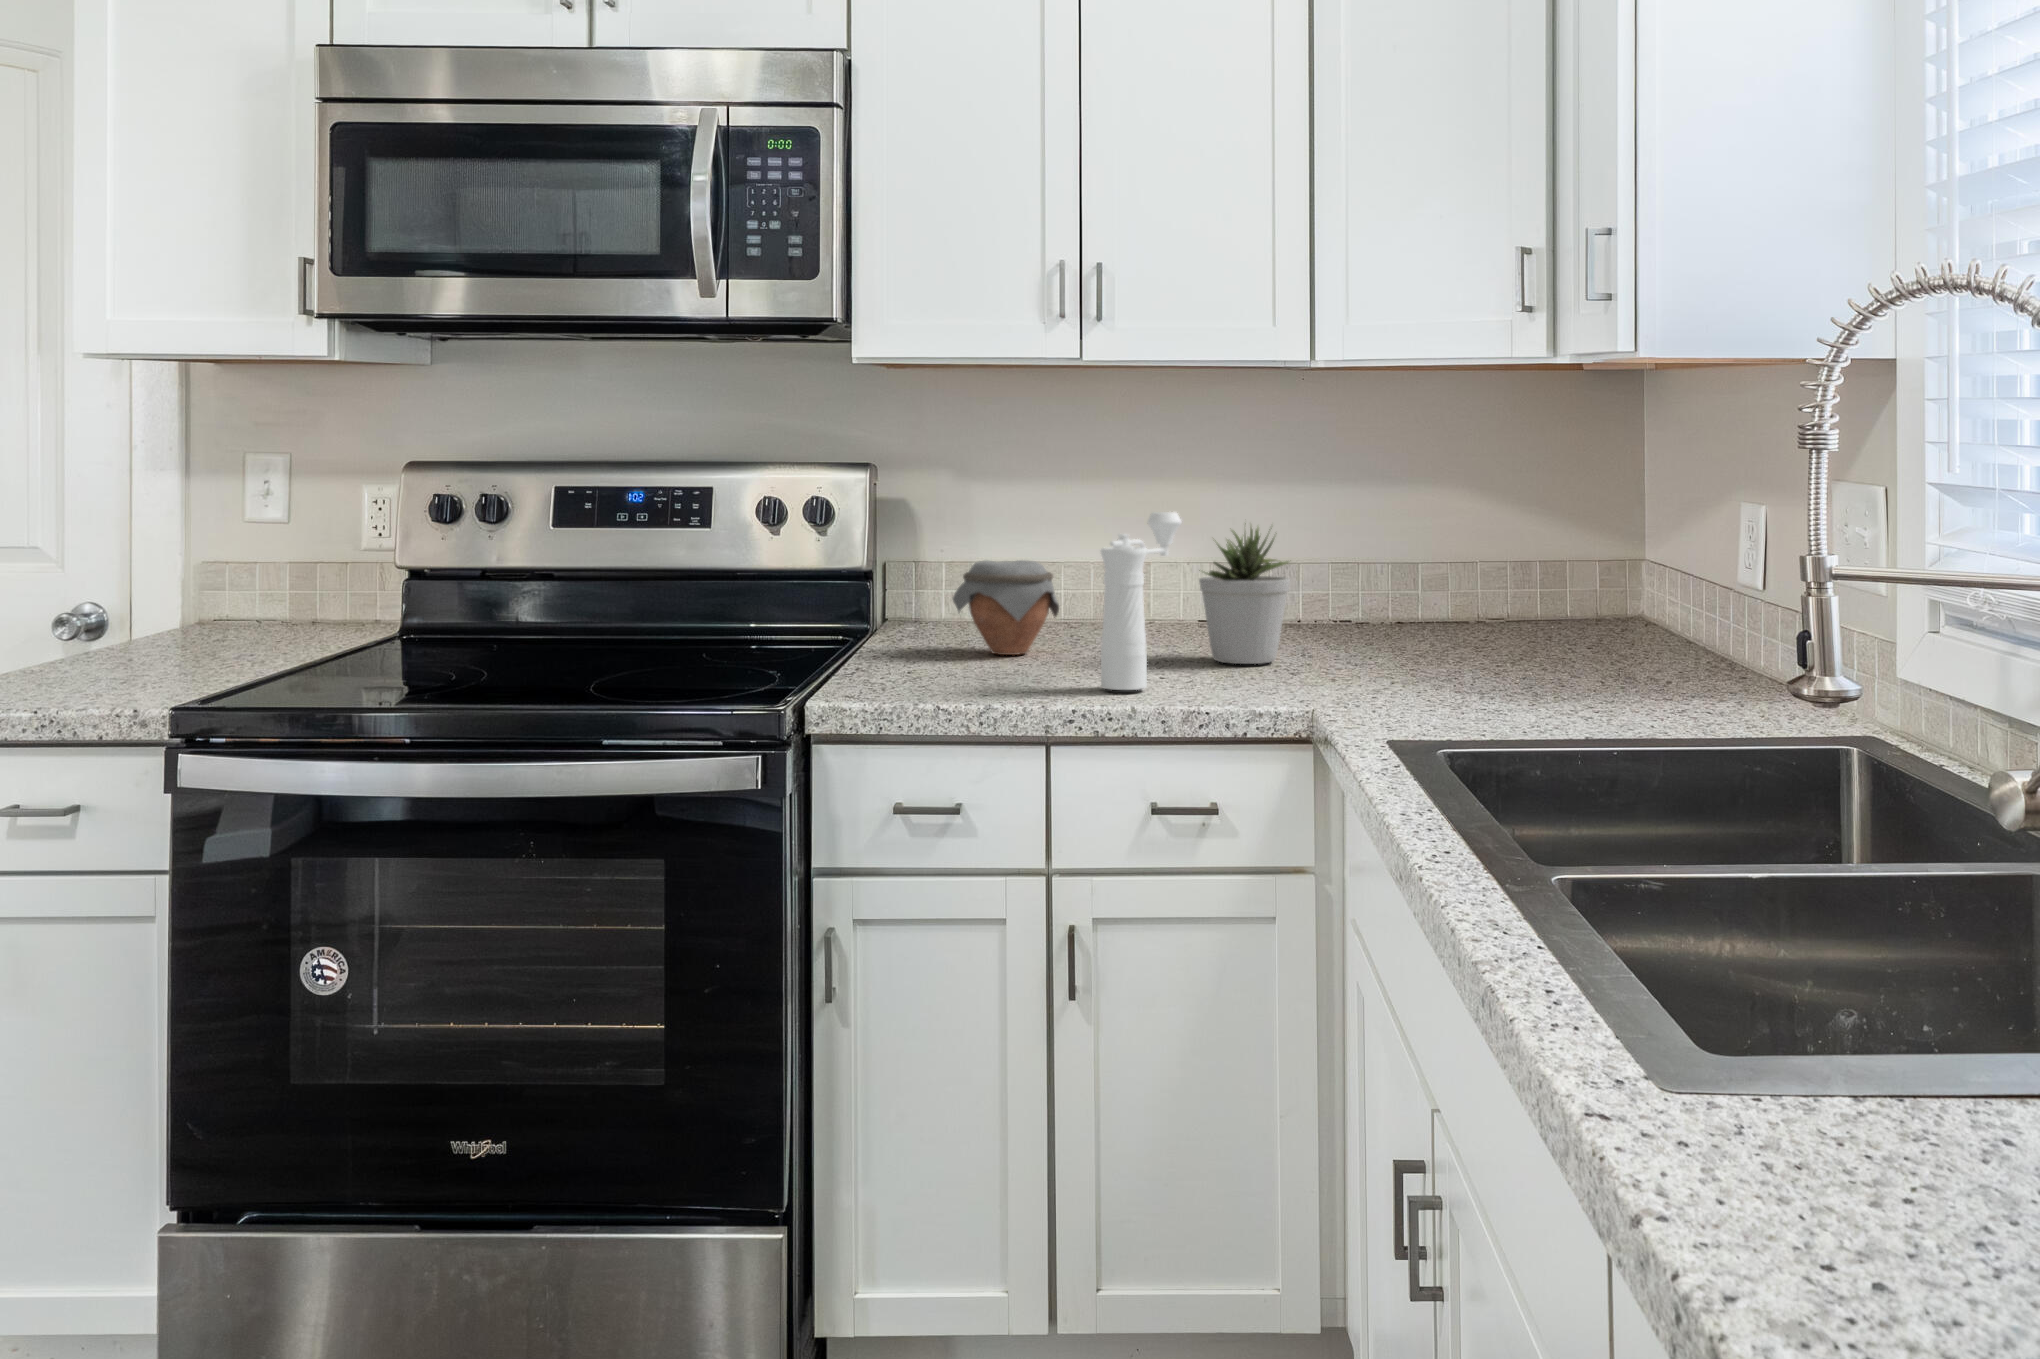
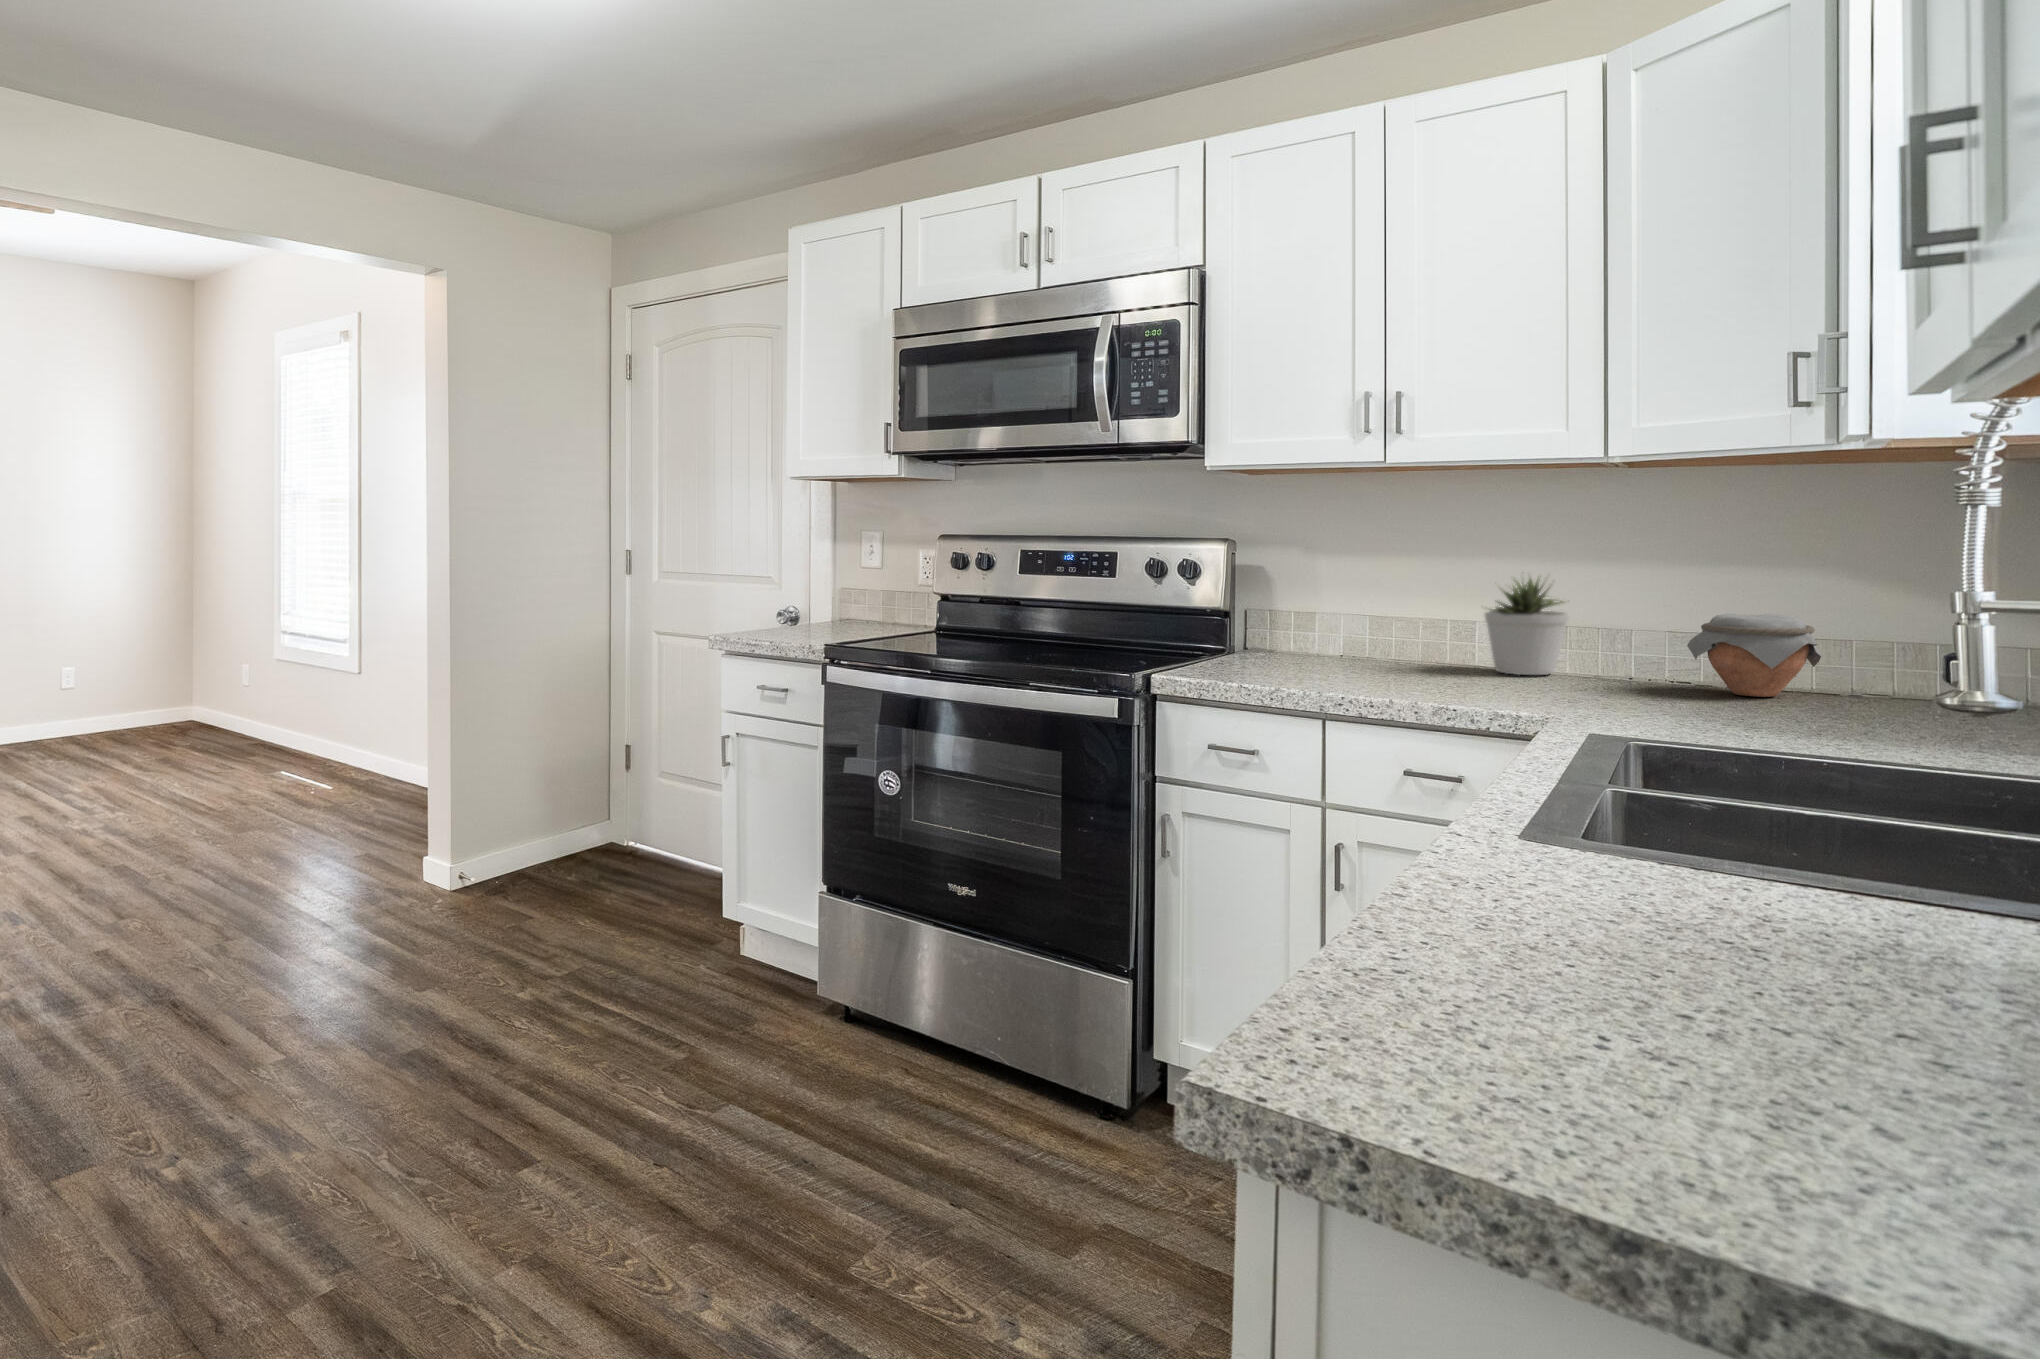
pepper mill: present [1101,512,1181,690] -> none [1375,566,1457,688]
jar: present [953,560,1059,655] -> present [1687,614,1821,697]

